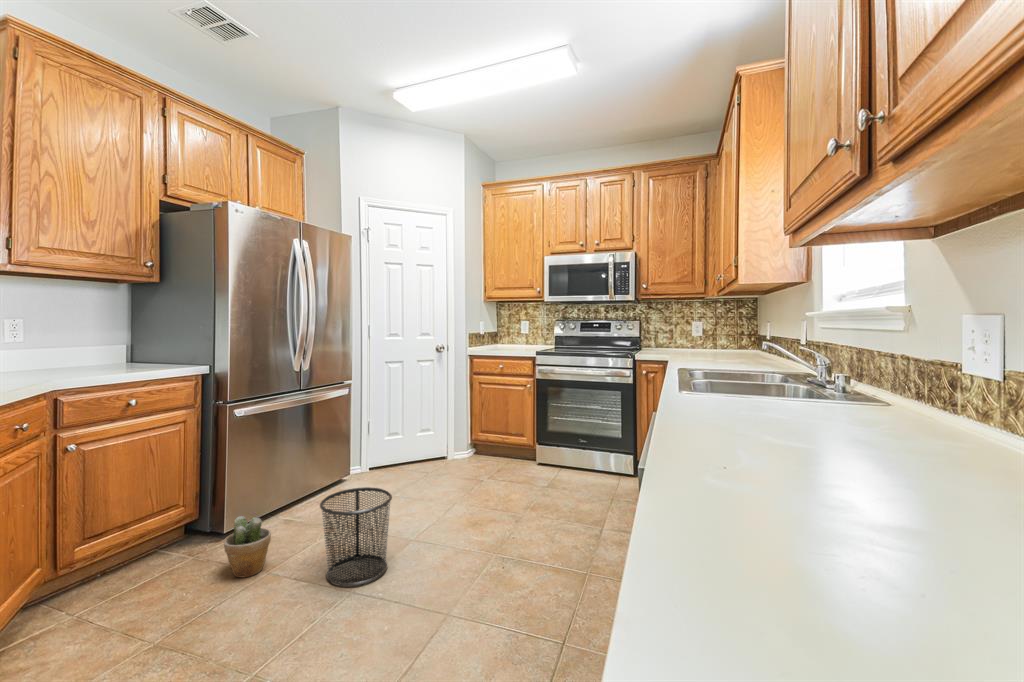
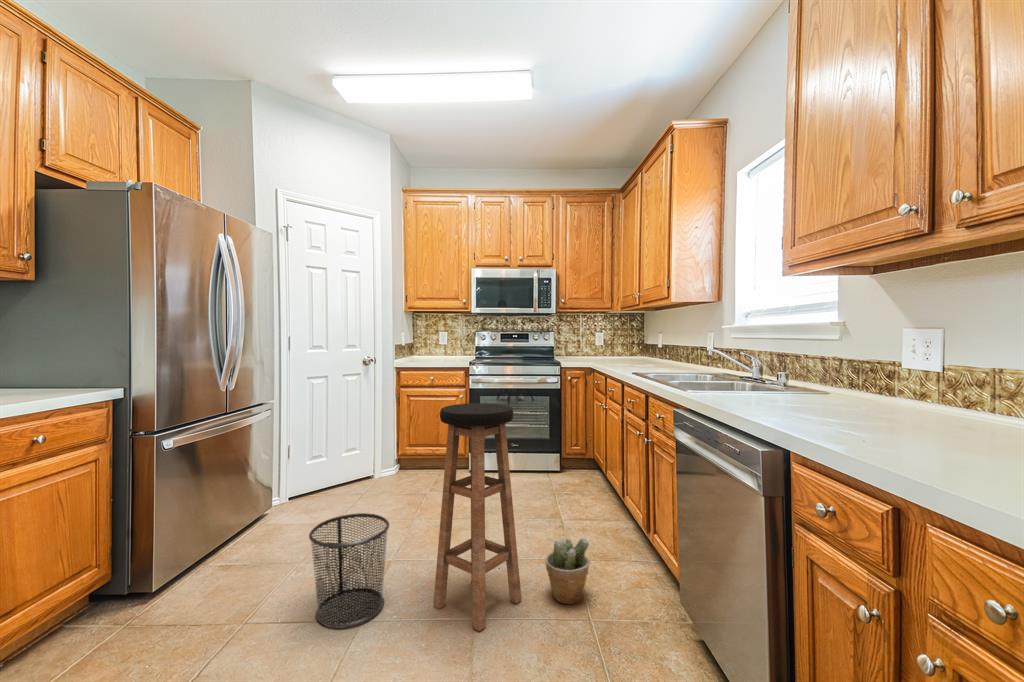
bar stool: none [424,393,507,616] -> present [433,403,522,631]
potted plant: present [224,516,271,577] -> present [545,538,589,604]

